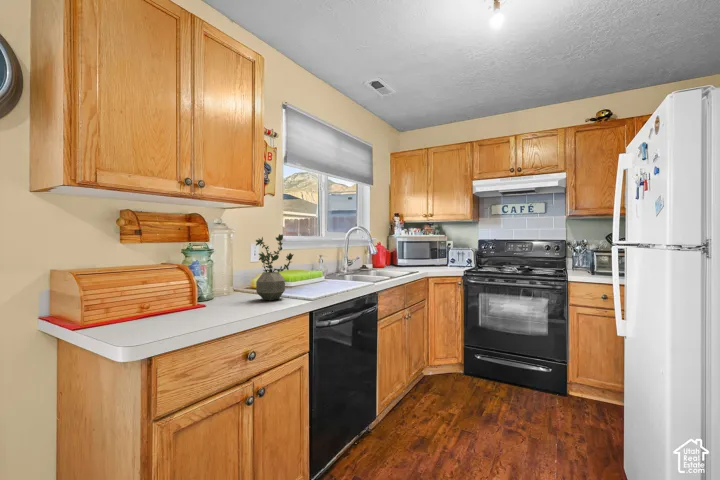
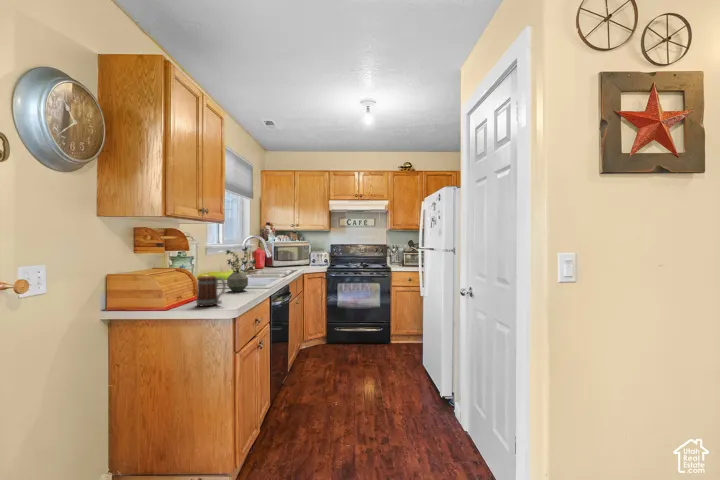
mug: none [138,275,177,326] -> present [196,276,226,306]

